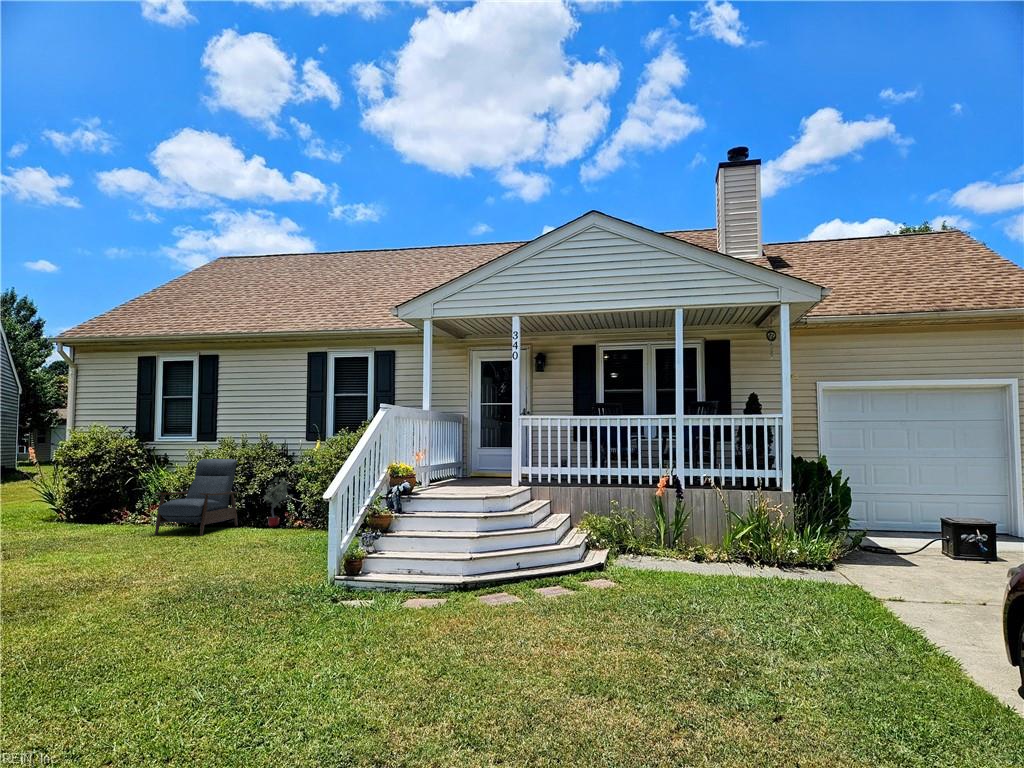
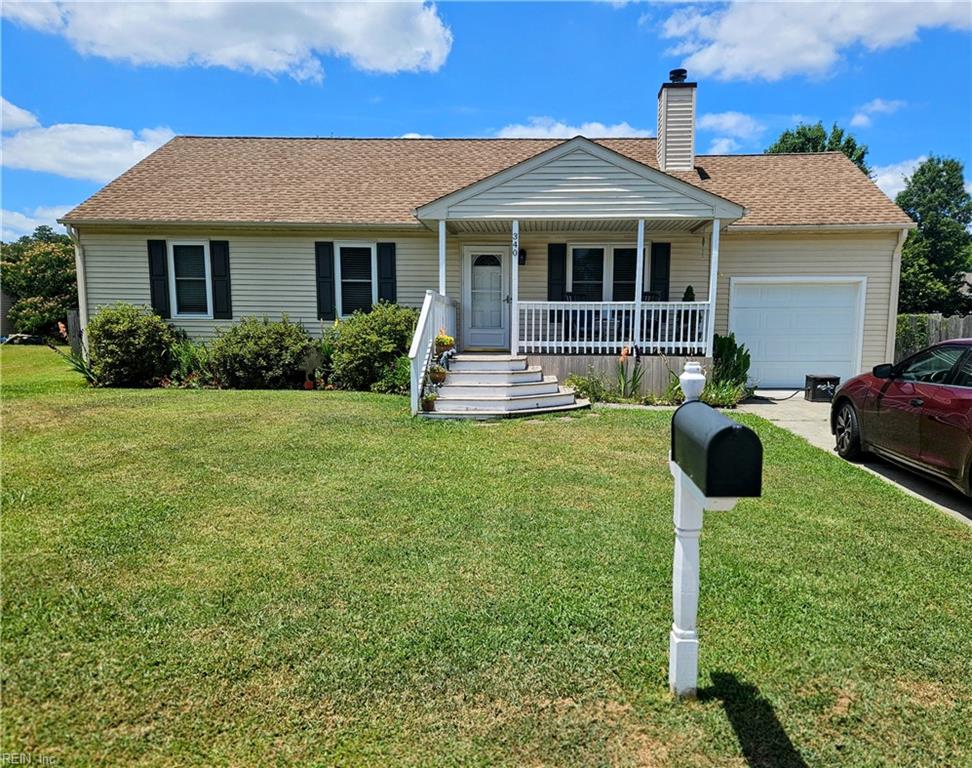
chair: present [155,459,238,536] -> none [220,335,278,395]

